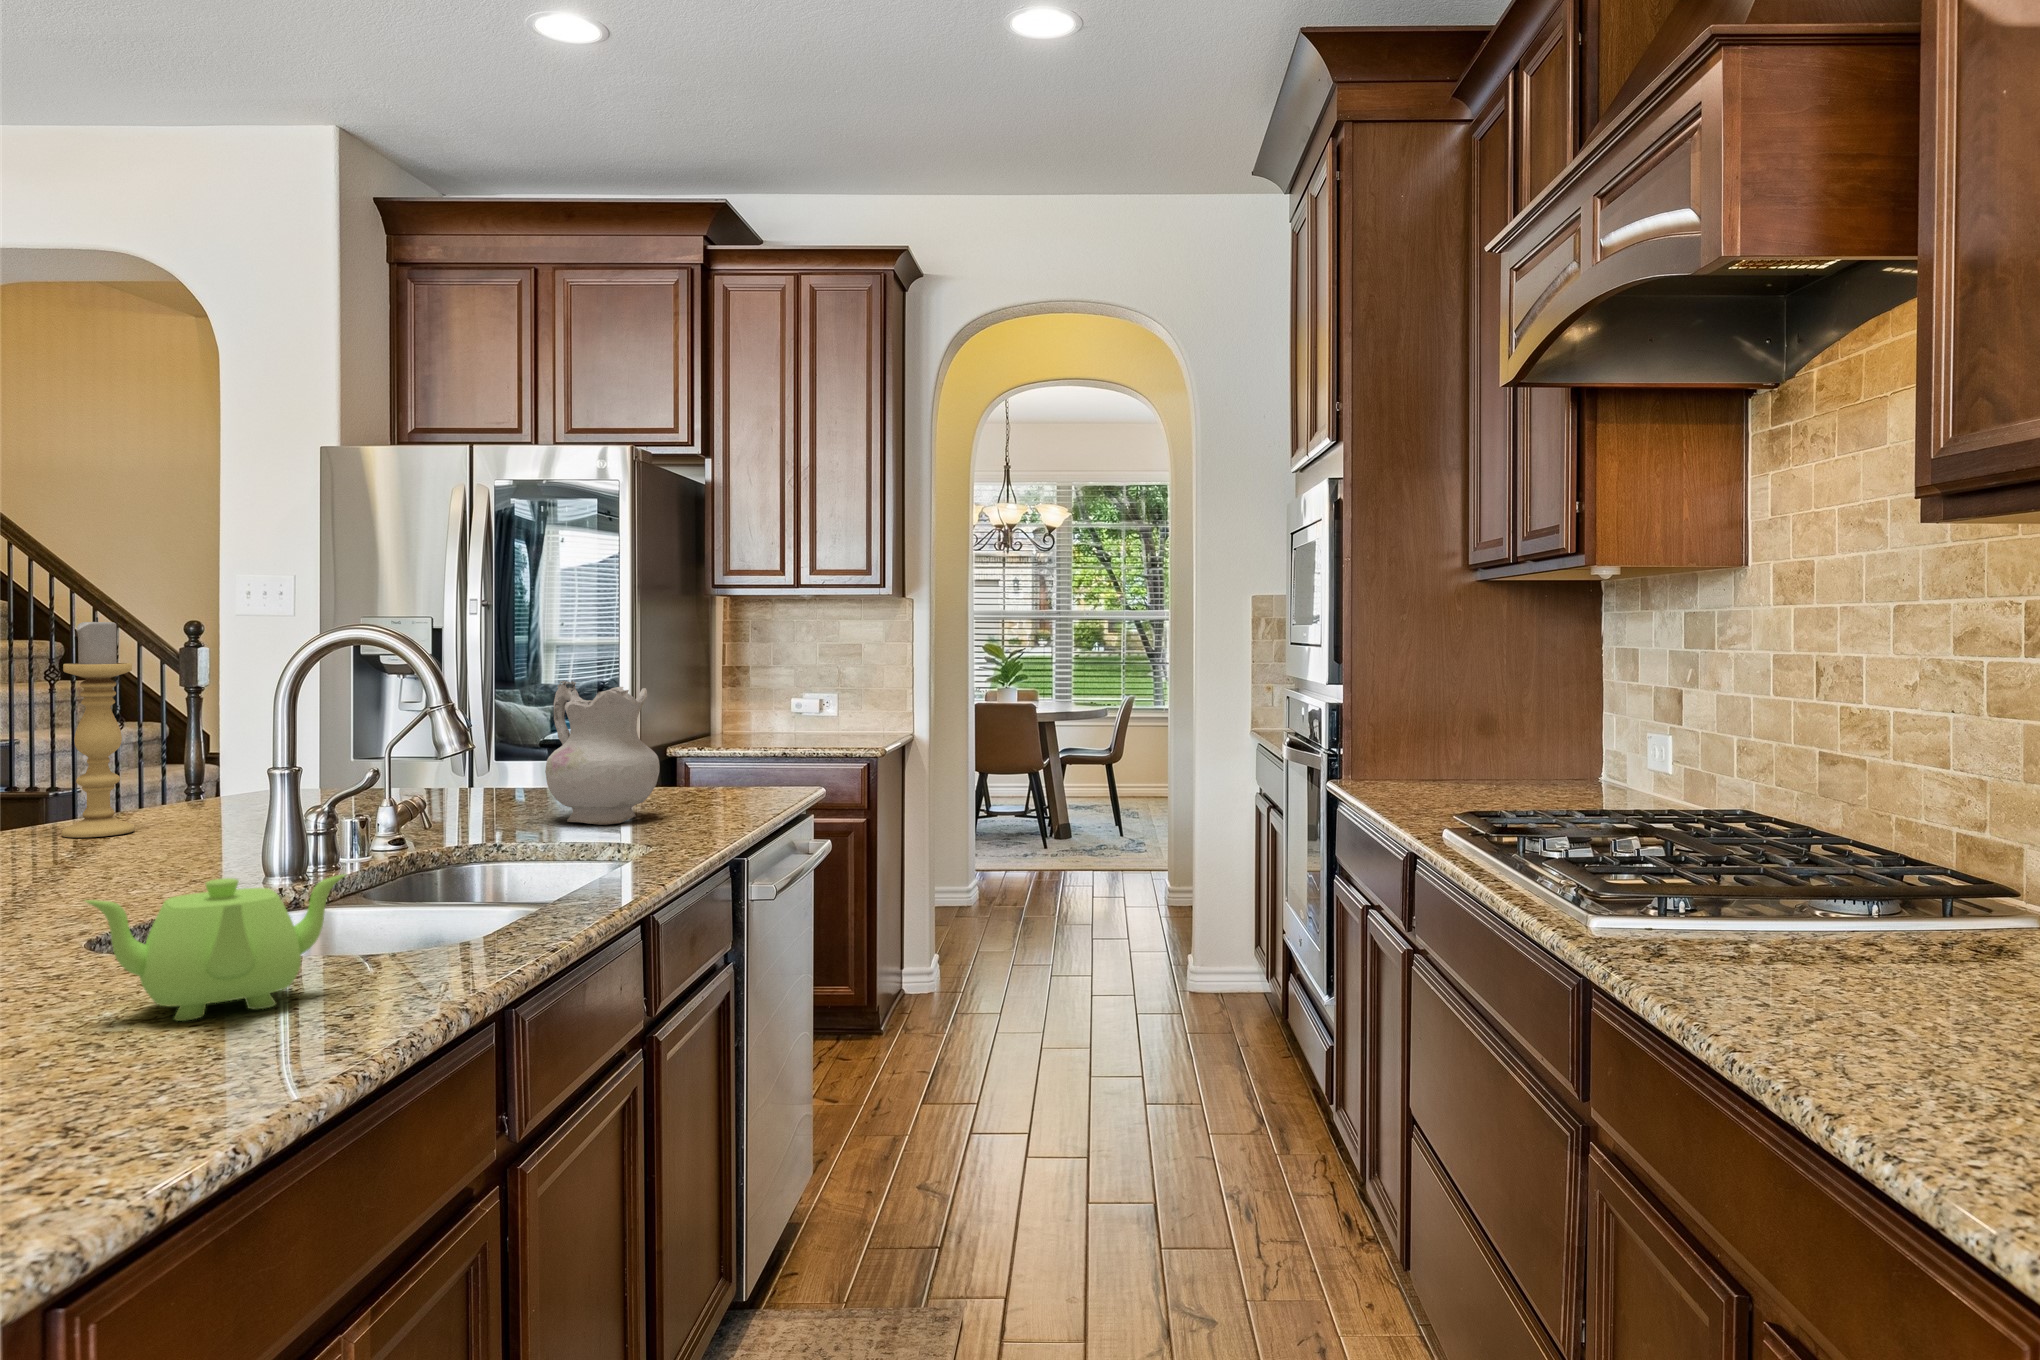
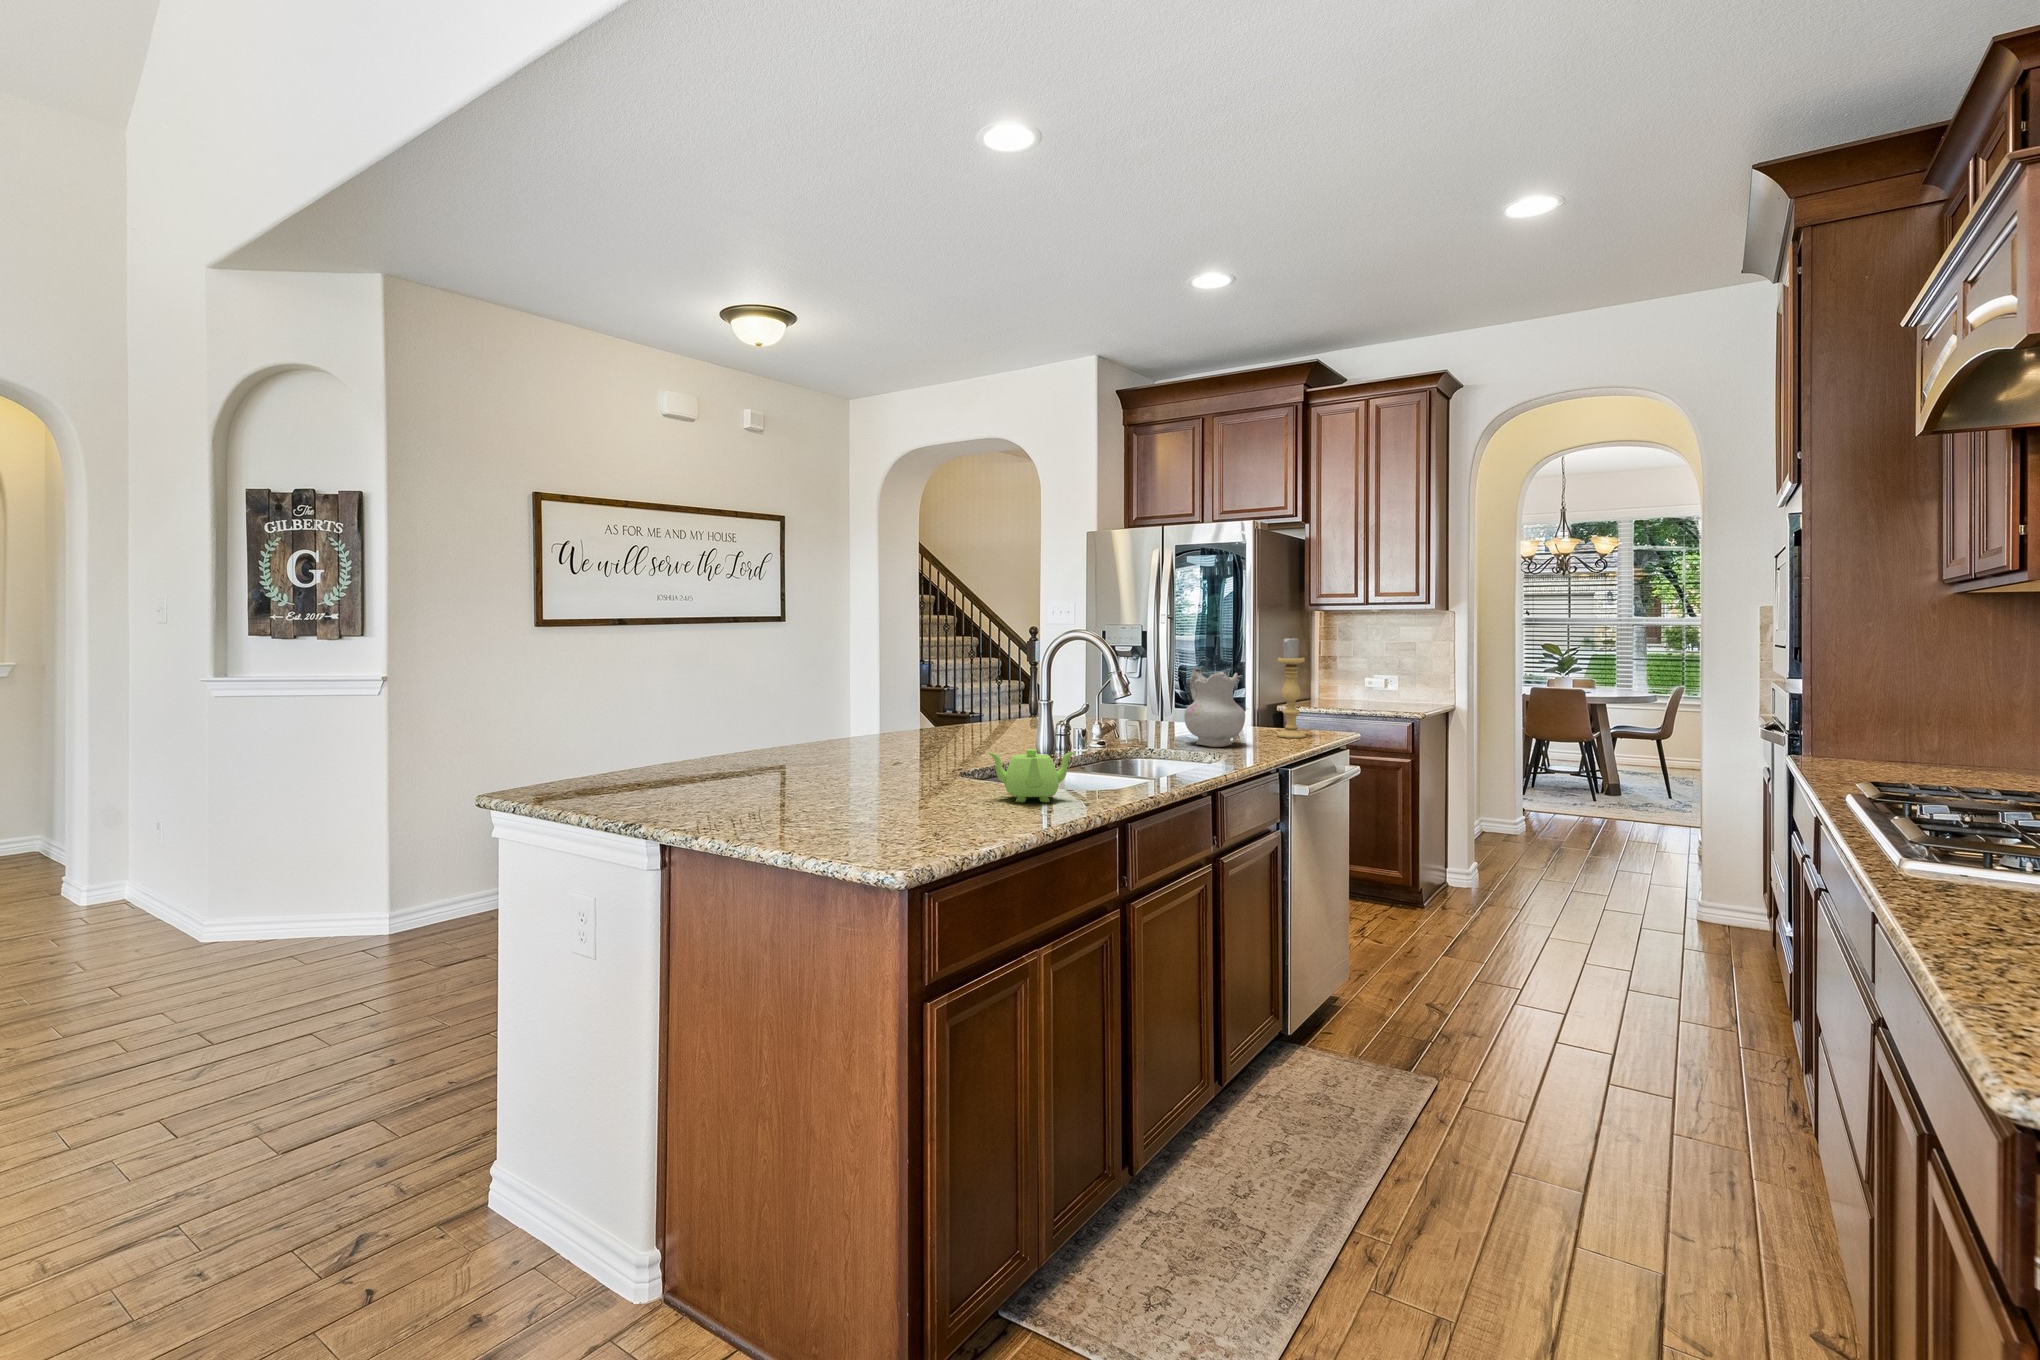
candle holder: present [62,617,135,838] -> present [1277,638,1306,738]

